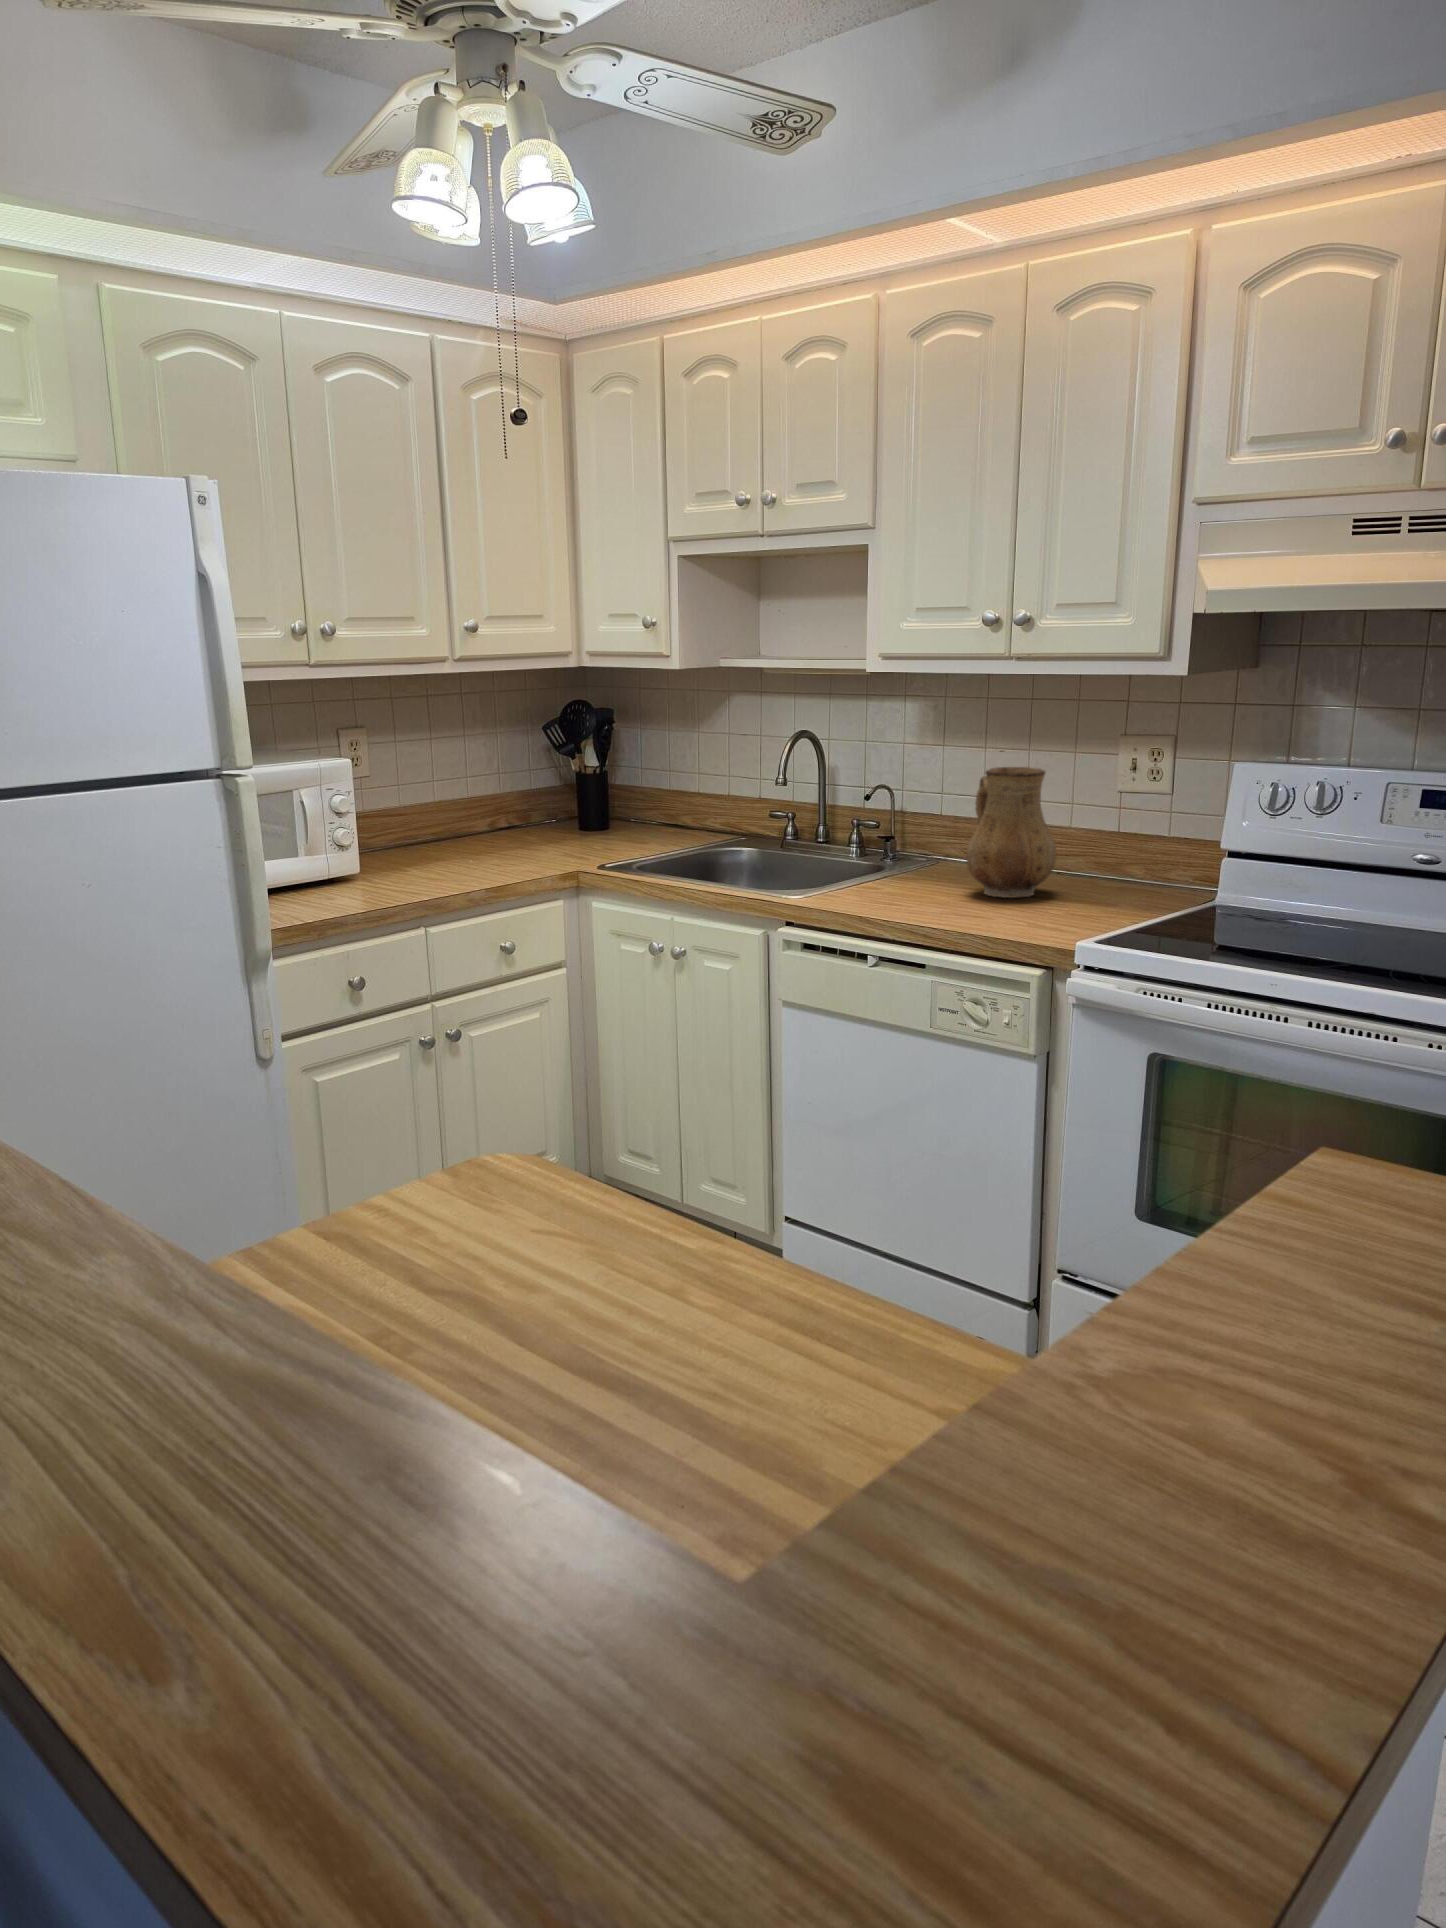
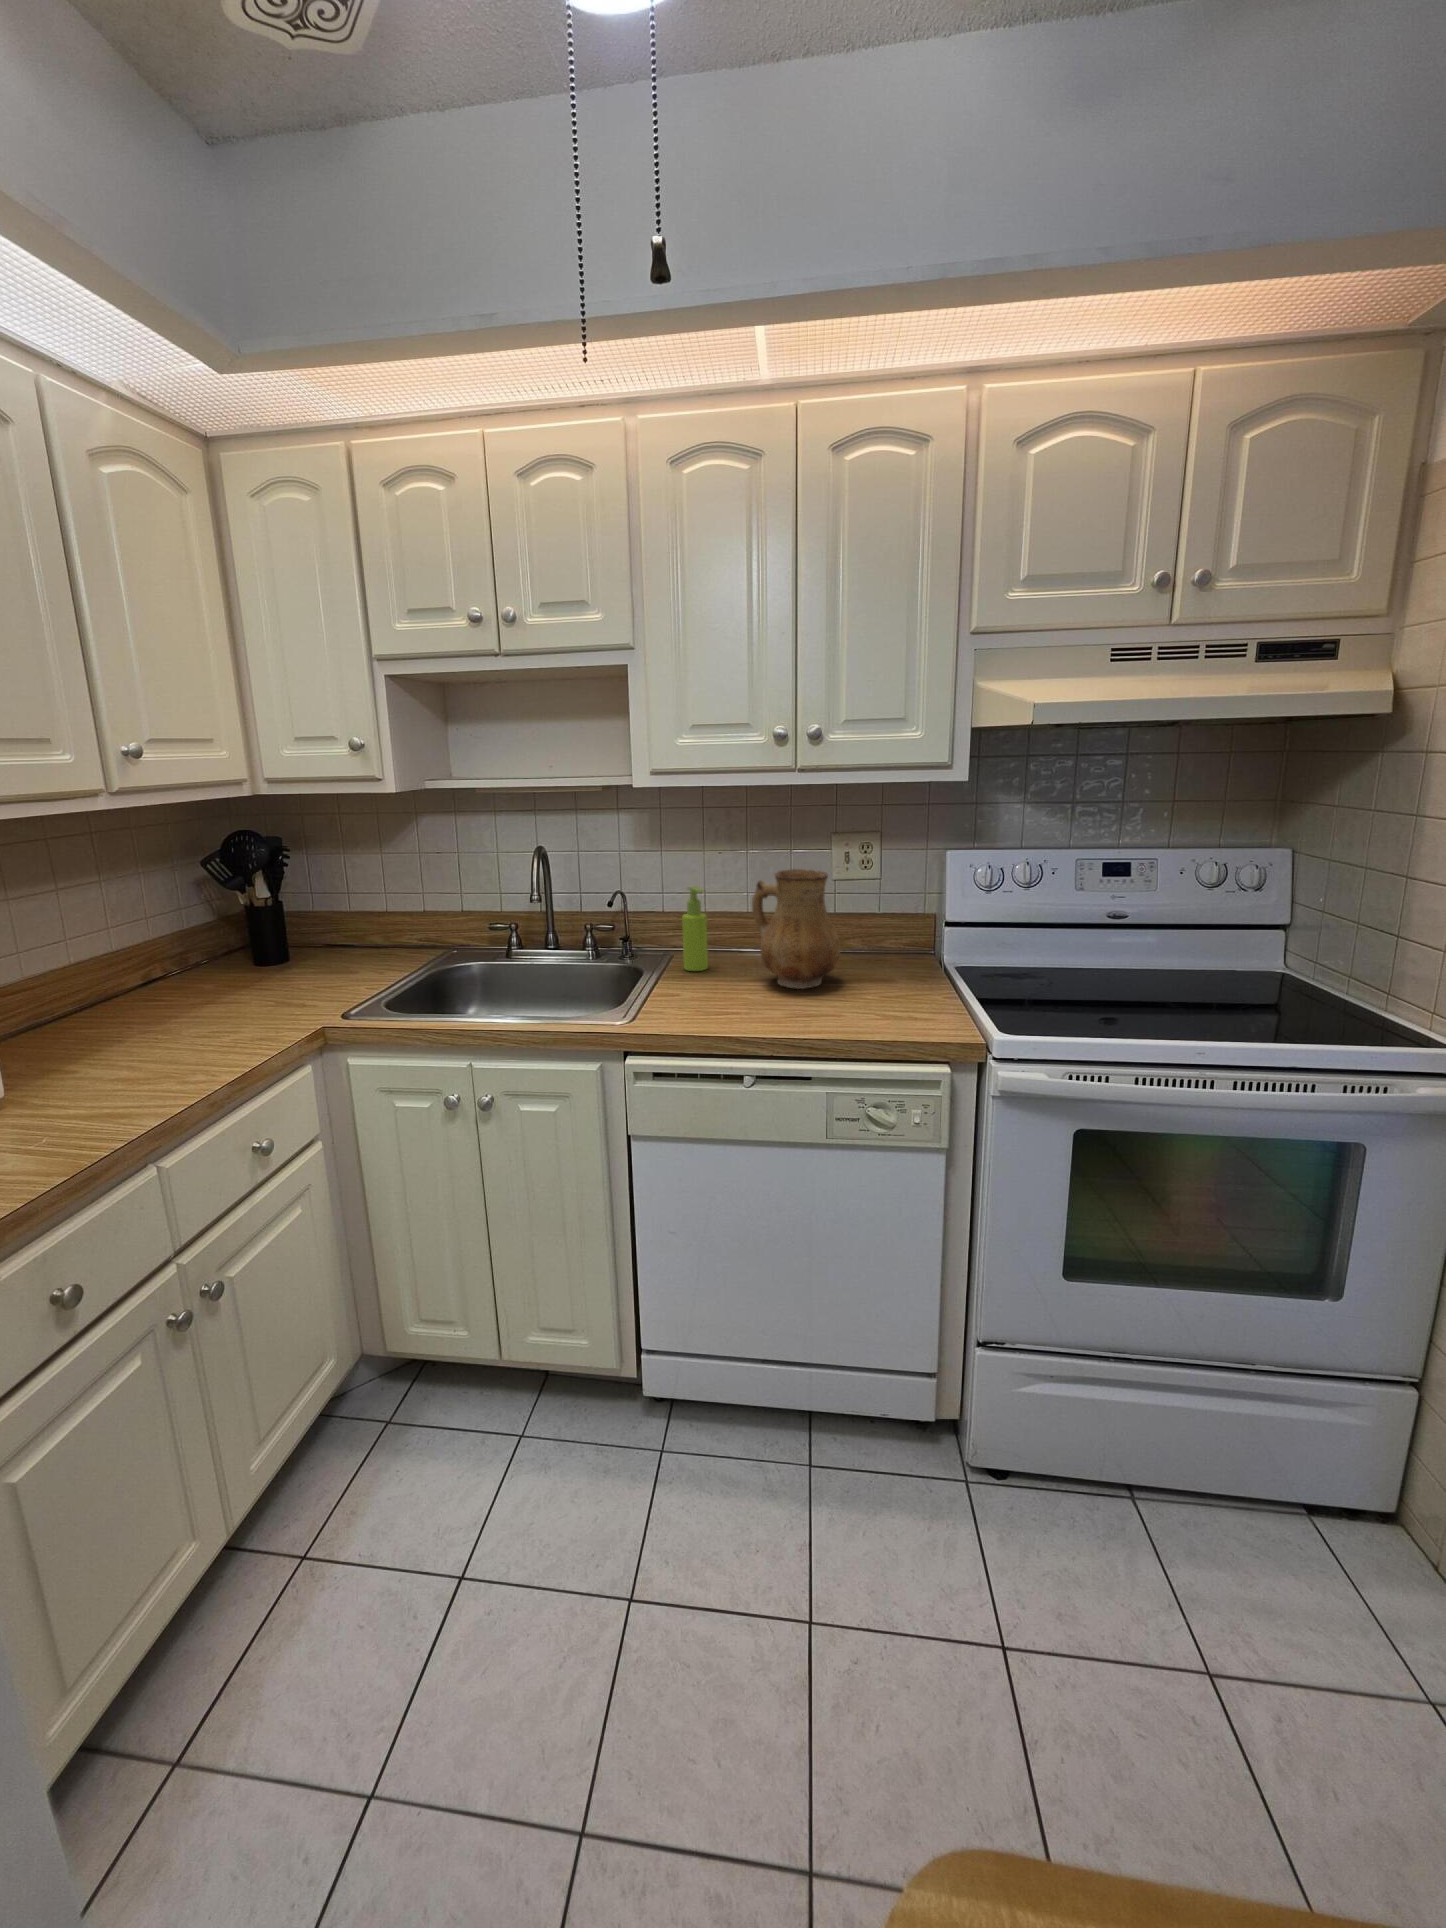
soap dispenser: none [924,783,953,876] -> present [682,886,708,971]

